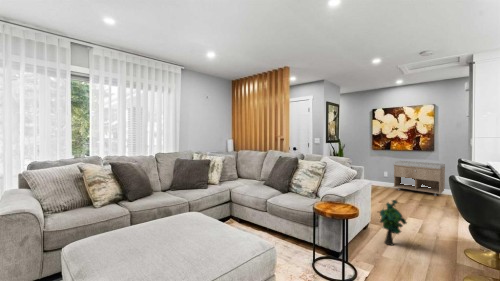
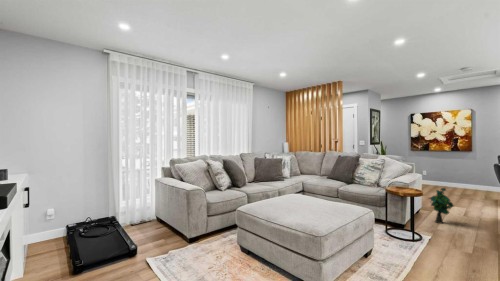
storage bench: present [394,161,445,196] -> none [433,161,483,192]

